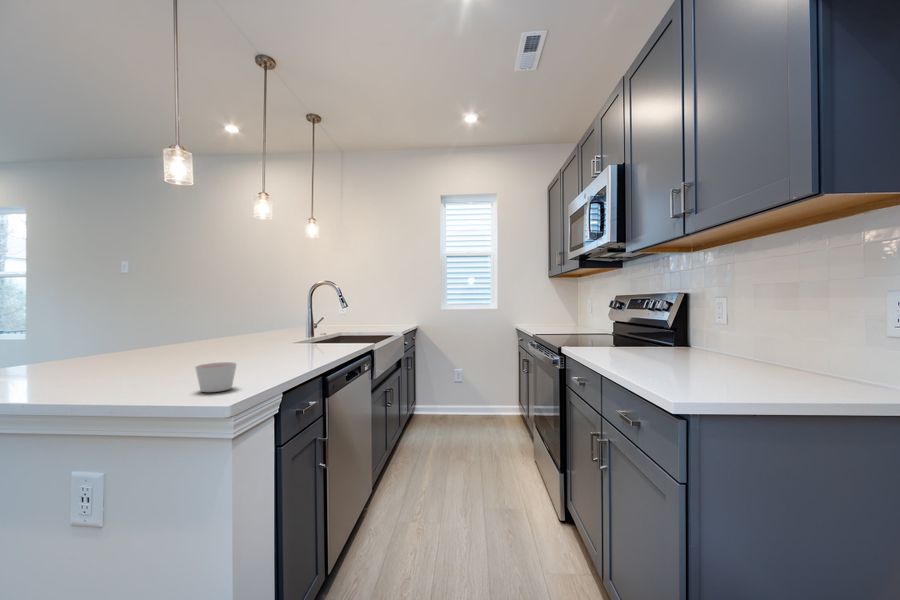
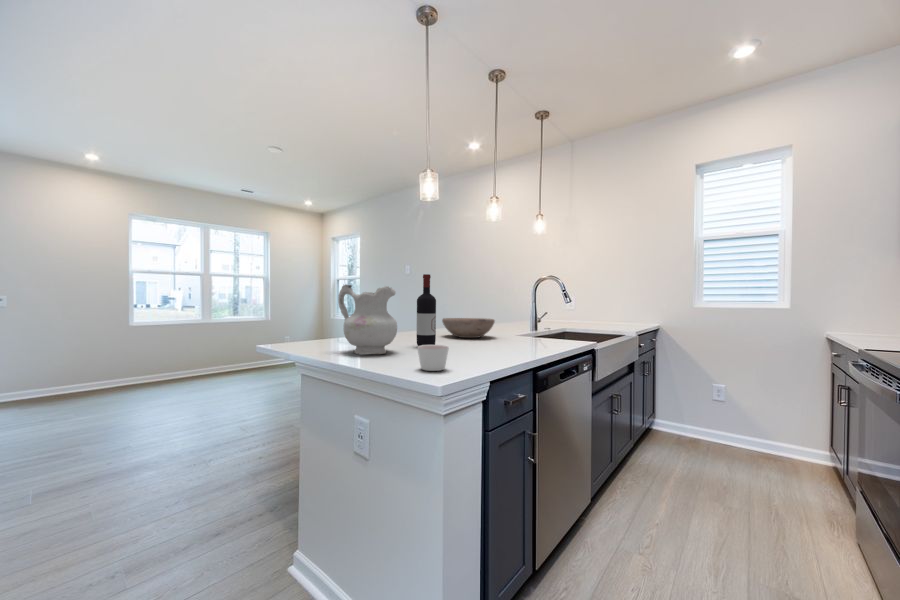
wine bottle: none [174,280,202,368] -> present [417,274,436,346]
ceramic pitcher: none [44,293,151,386] -> present [338,284,397,354]
bowl: none [202,328,270,351] -> present [442,318,495,338]

